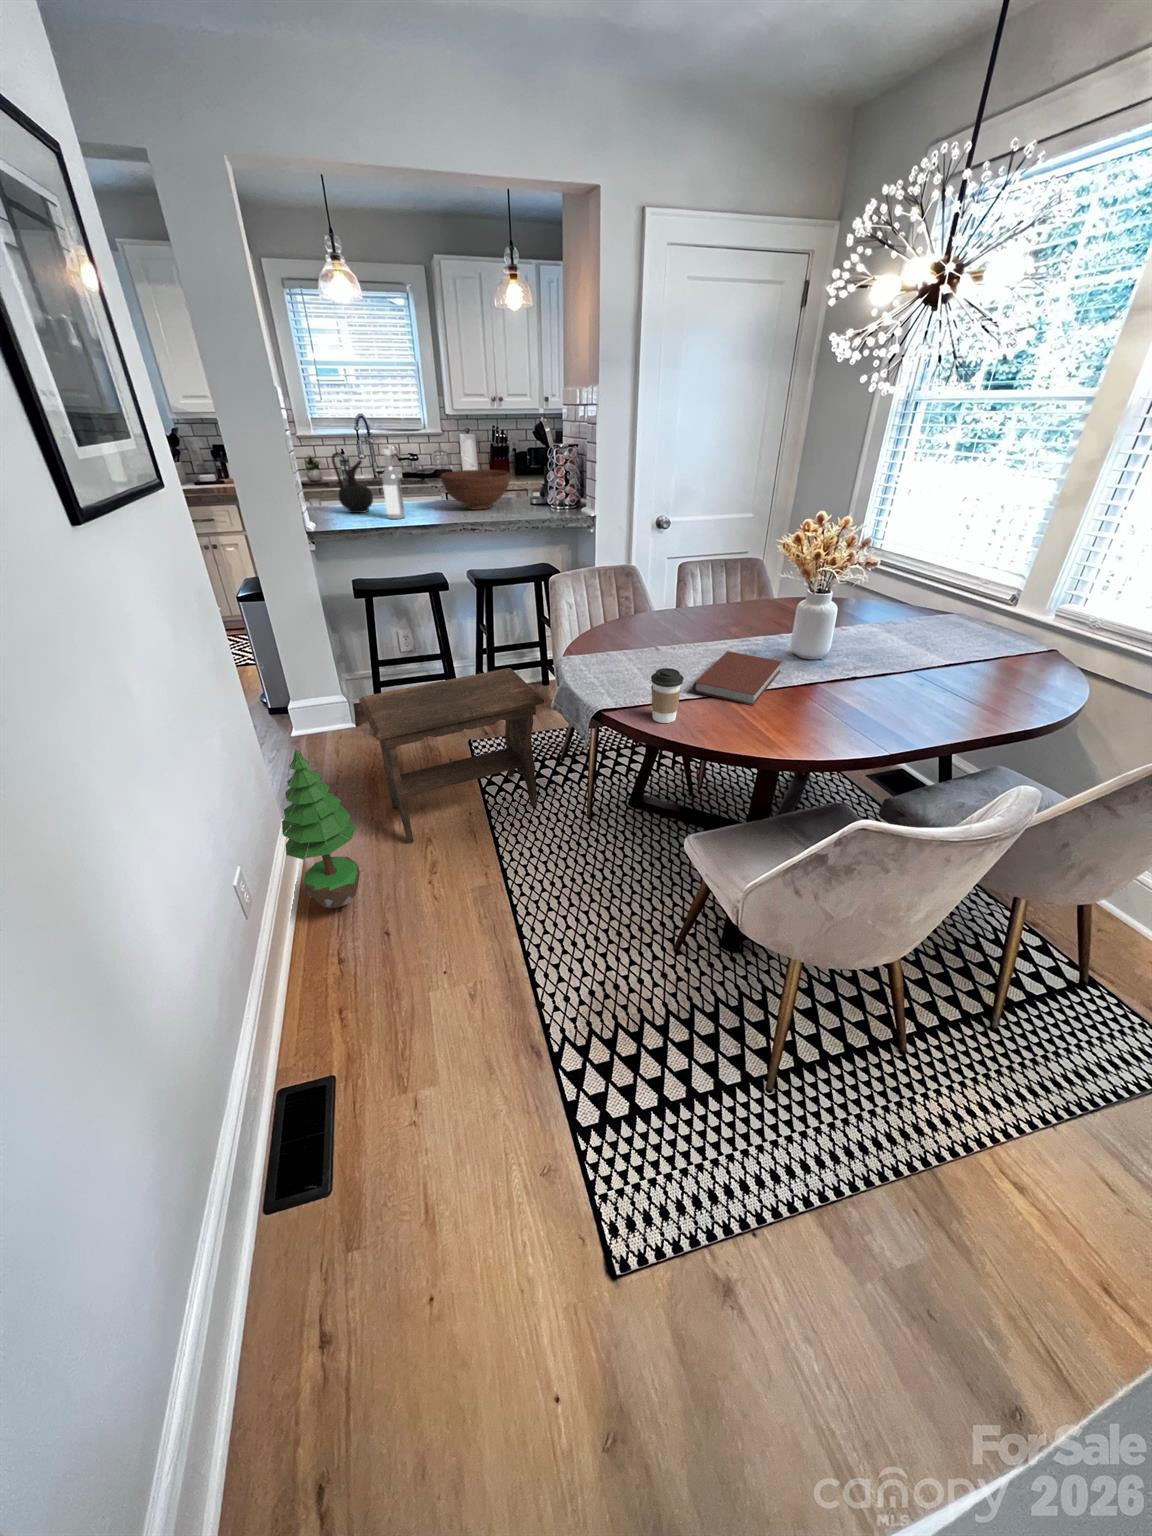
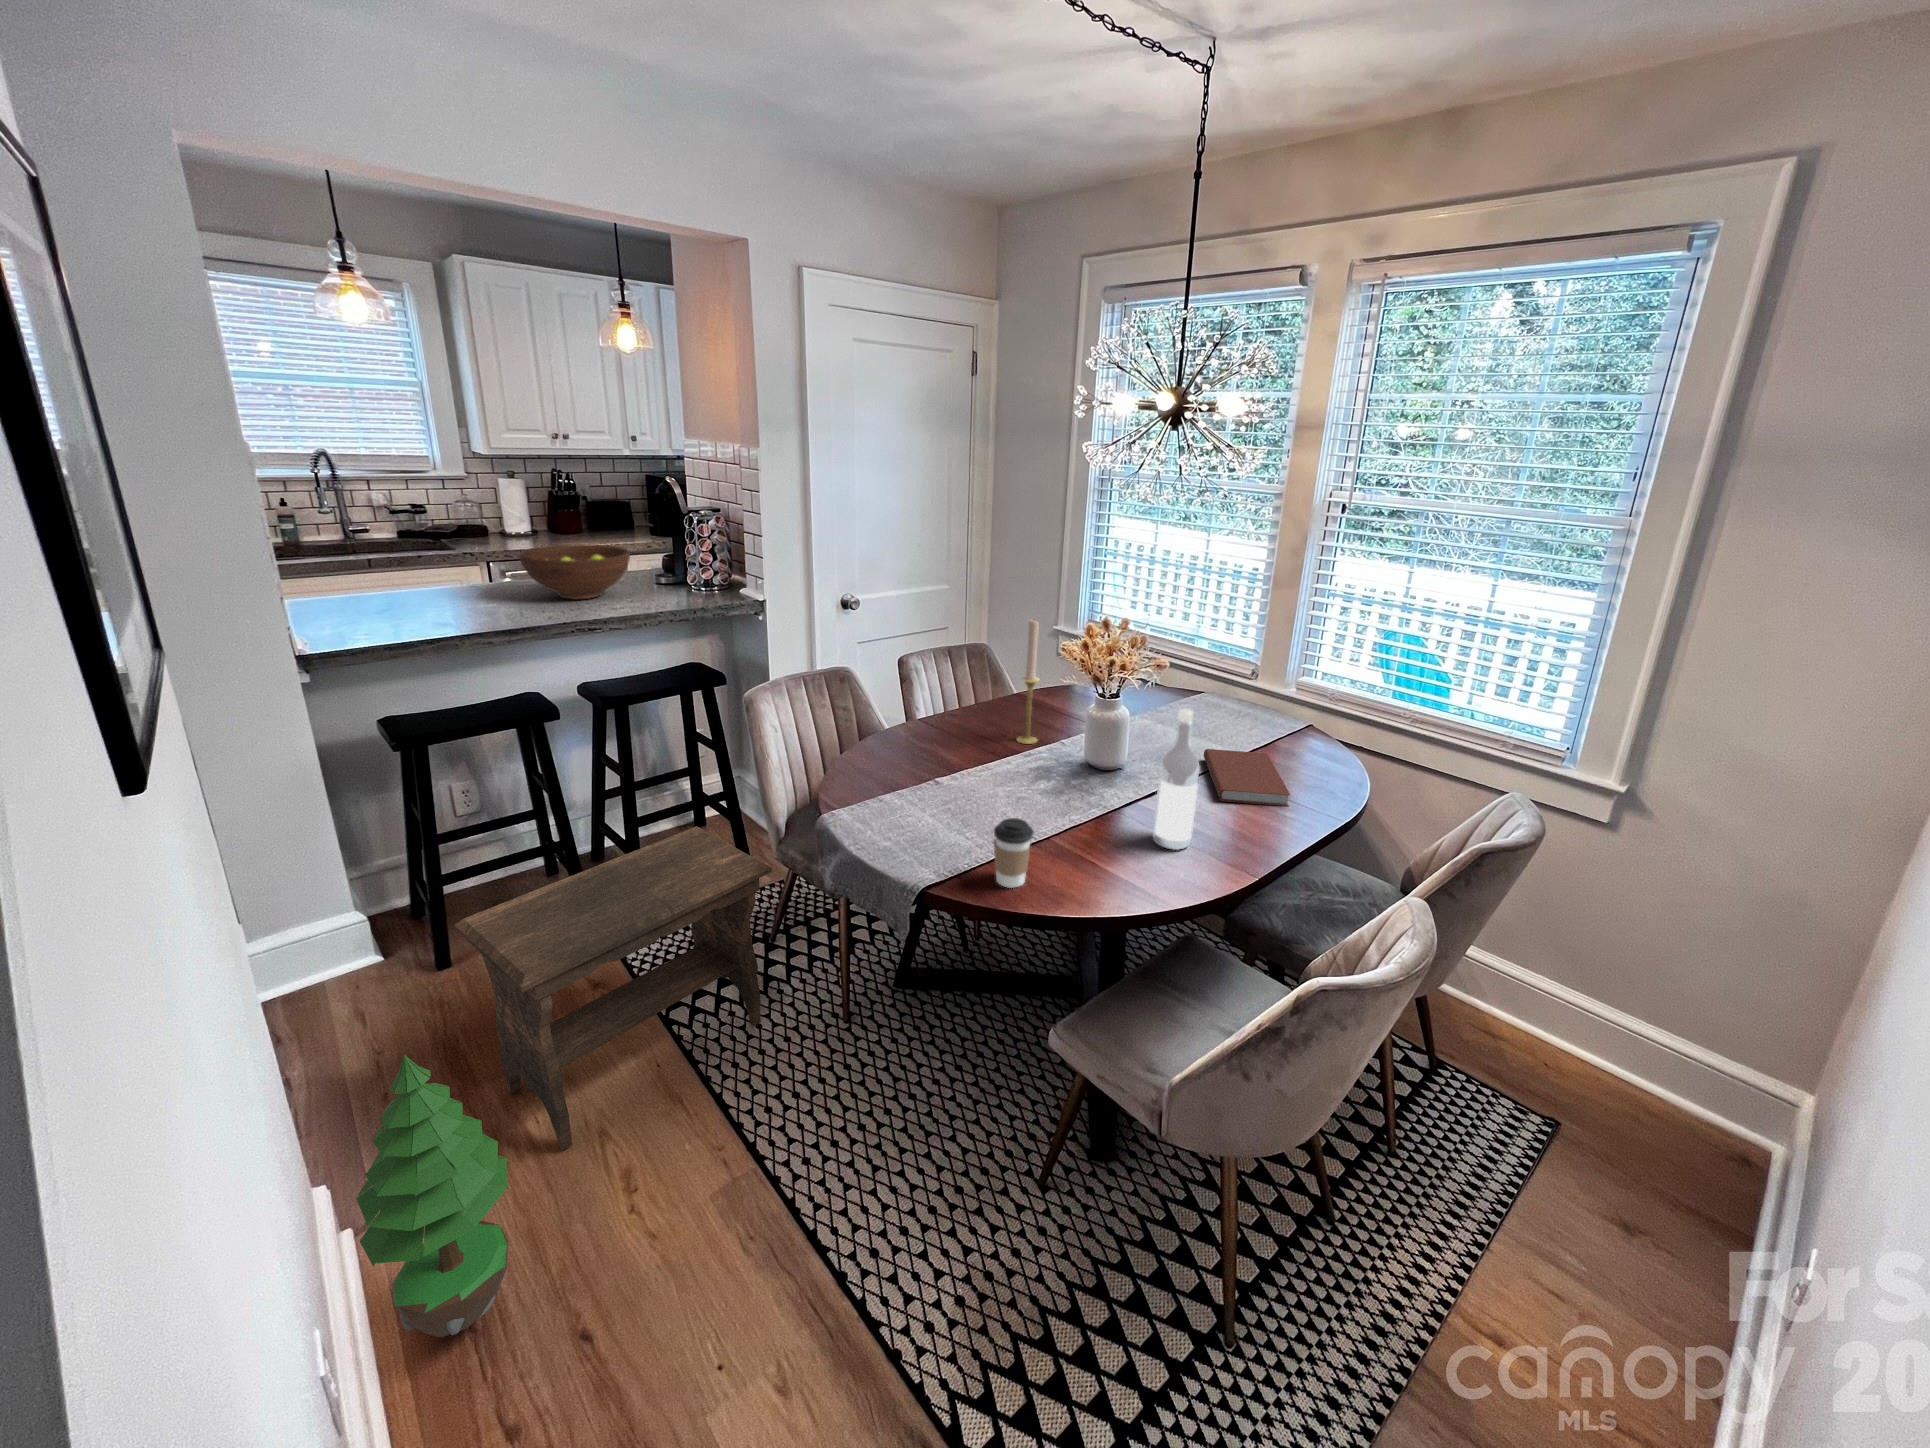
wine bottle: present [382,449,405,519] -> present [1153,709,1200,850]
ceramic jug: present [332,452,373,513] -> none [320,526,395,613]
candlestick: none [742,518,771,633] -> present [1017,620,1039,744]
book: present [693,651,782,705] -> present [1203,749,1290,806]

